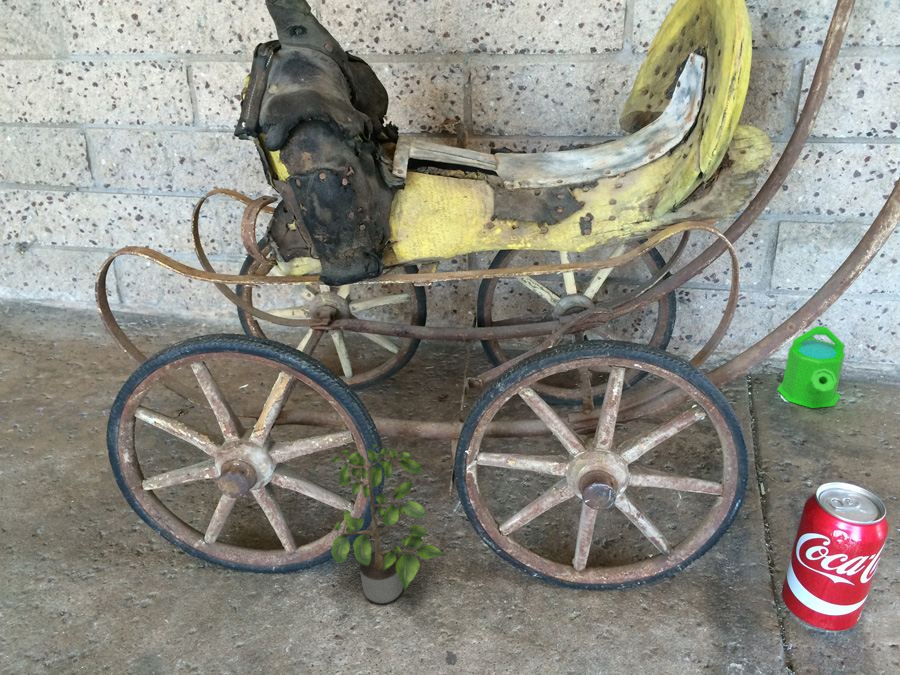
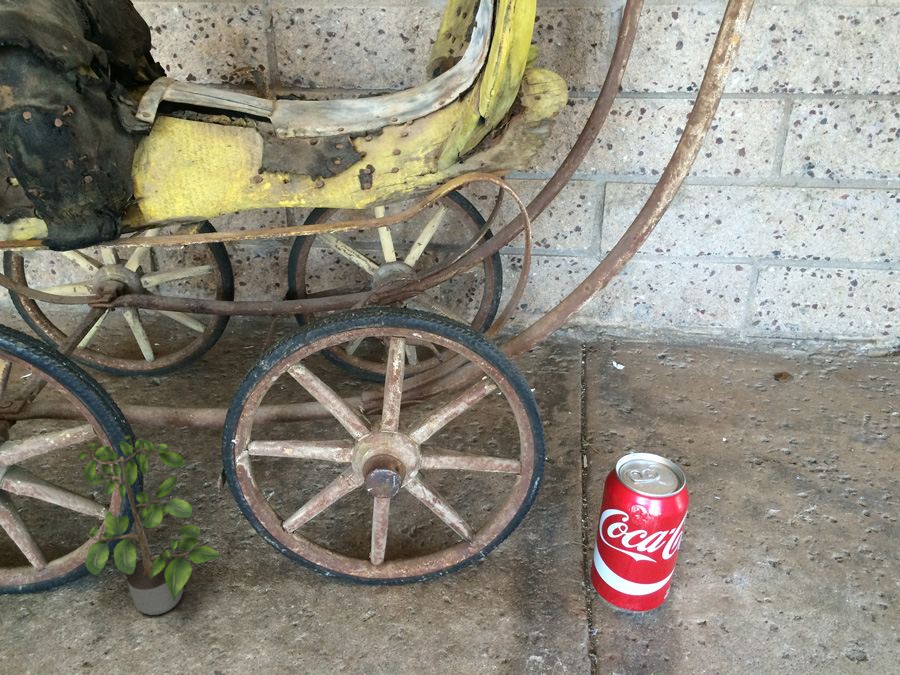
watering can: present [777,326,845,408] -> none [609,292,673,376]

